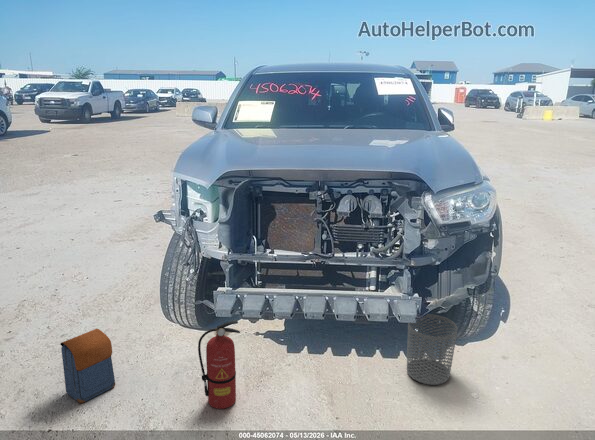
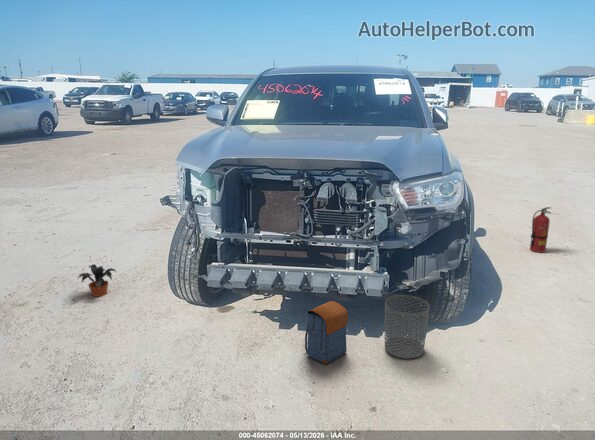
potted plant: none [53,284,98,321] -> present [79,264,116,296]
fire extinguisher: present [198,321,240,409] -> present [530,207,551,253]
backpack: present [60,329,115,403] -> present [305,301,348,364]

